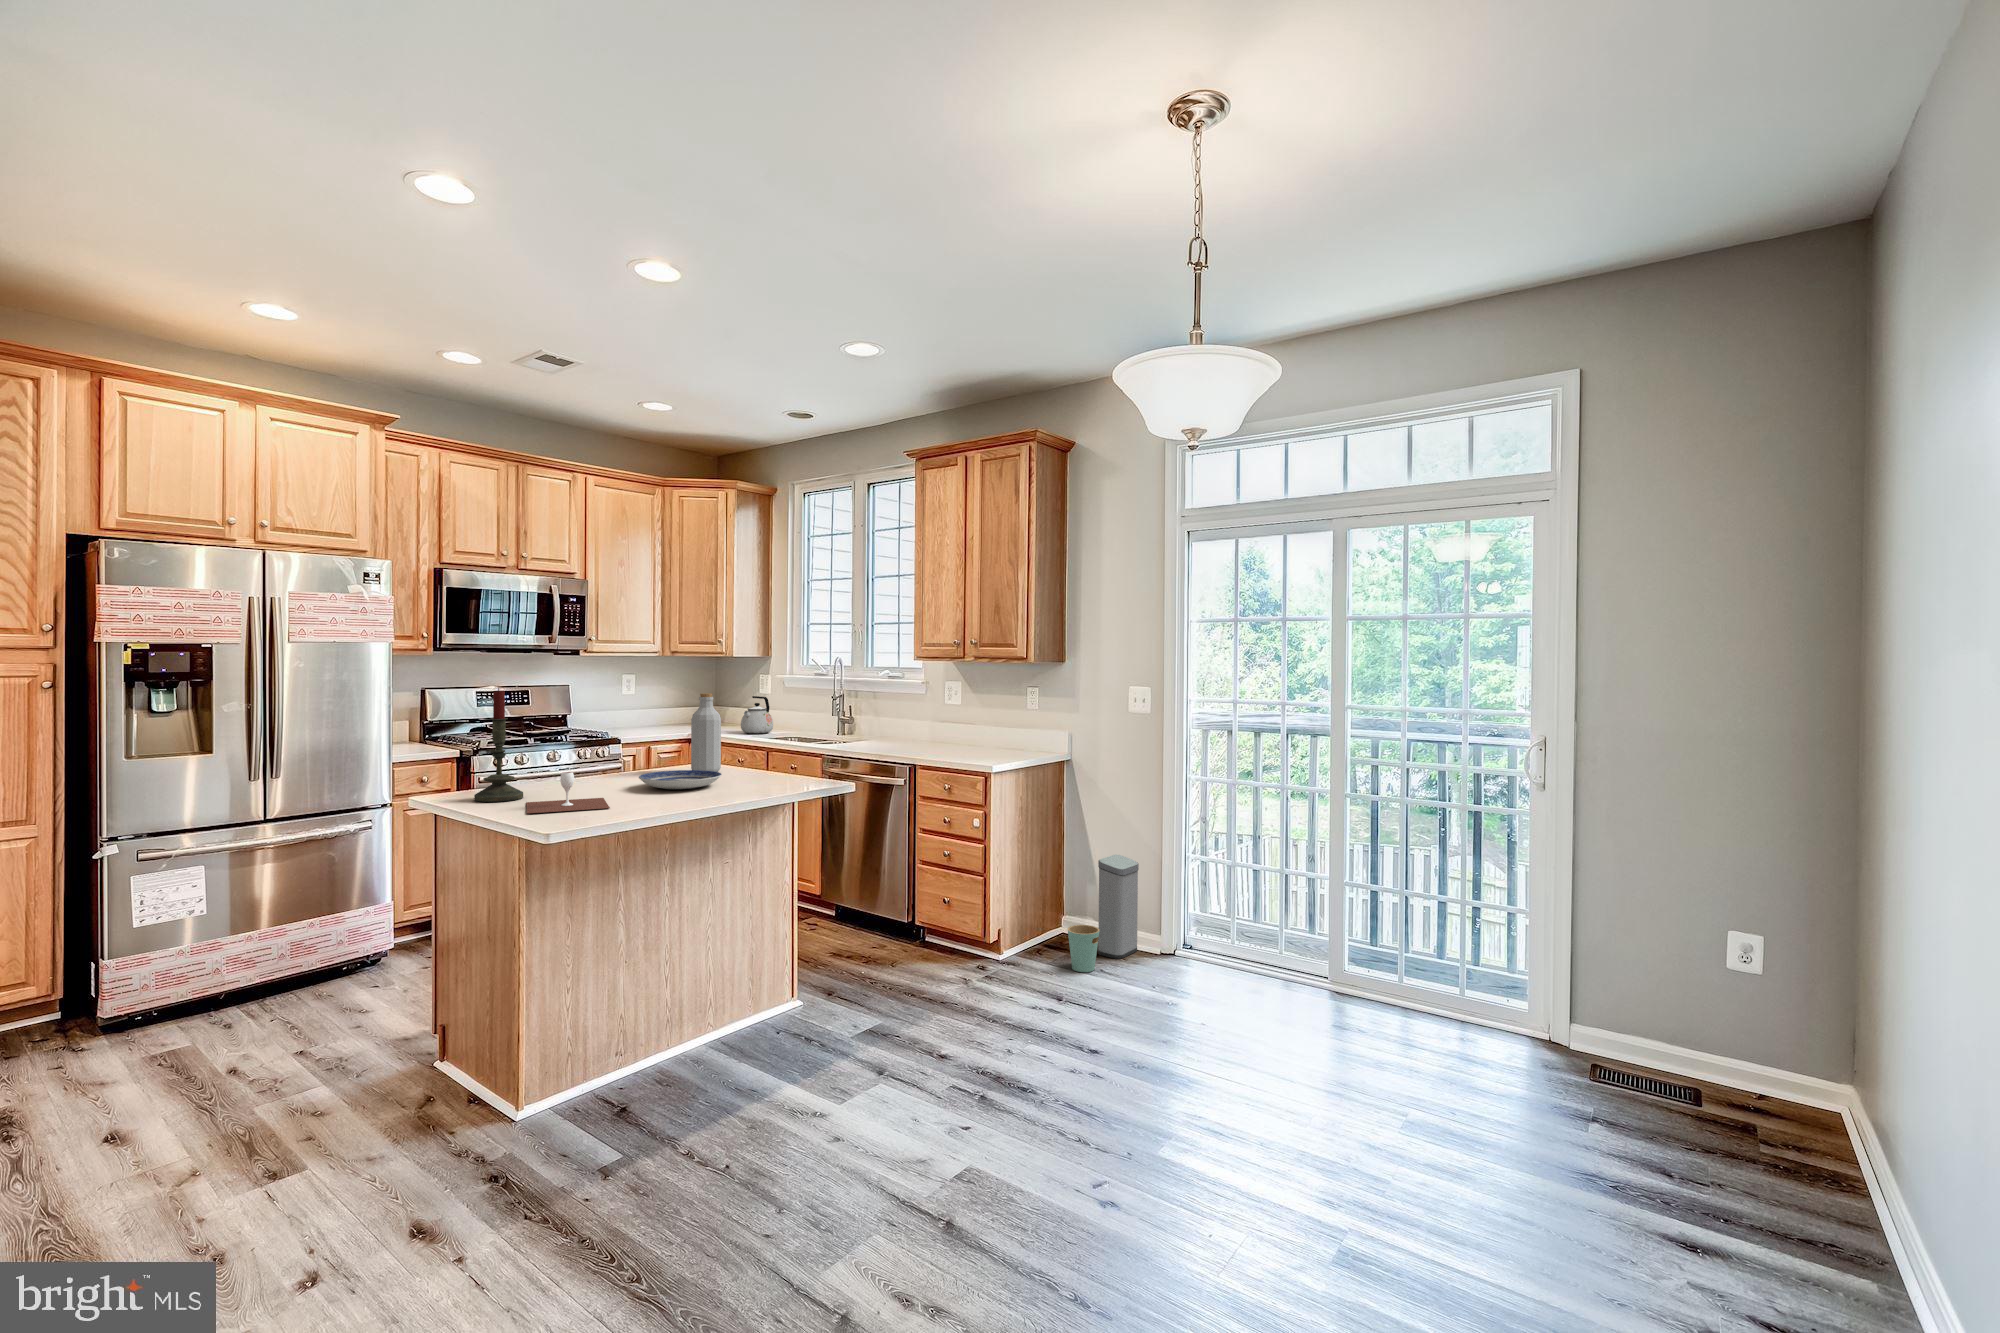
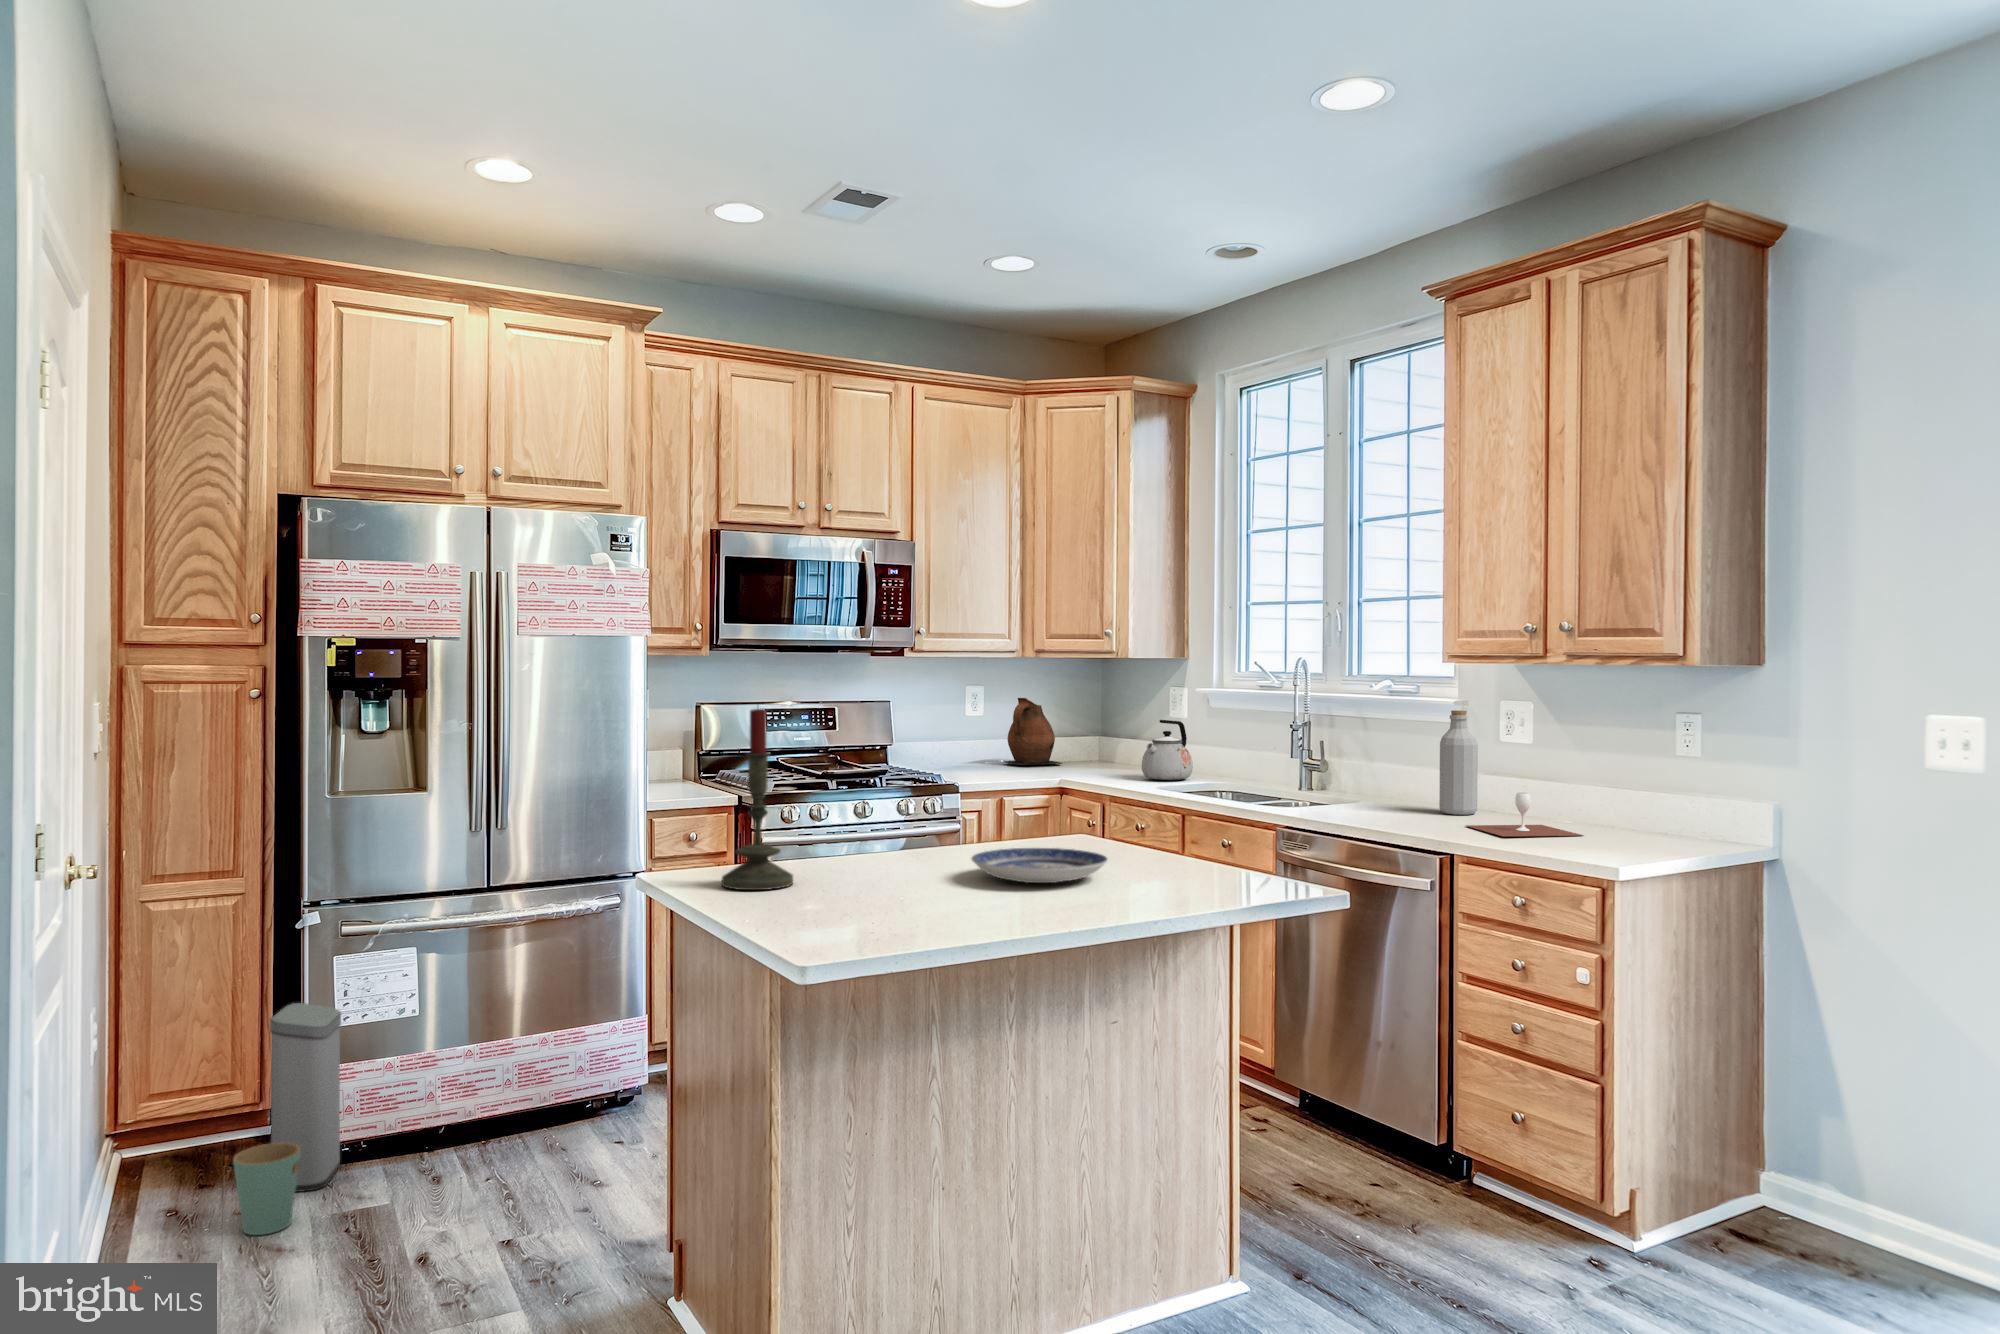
ceramic pitcher: none [645,683,688,727] -> present [1005,698,1062,765]
bottle: present [691,693,721,772] -> present [1439,710,1478,815]
wine glass: present [526,772,610,813] -> present [1466,793,1583,837]
trash can: present [1068,855,1139,972] -> present [233,1003,341,1235]

